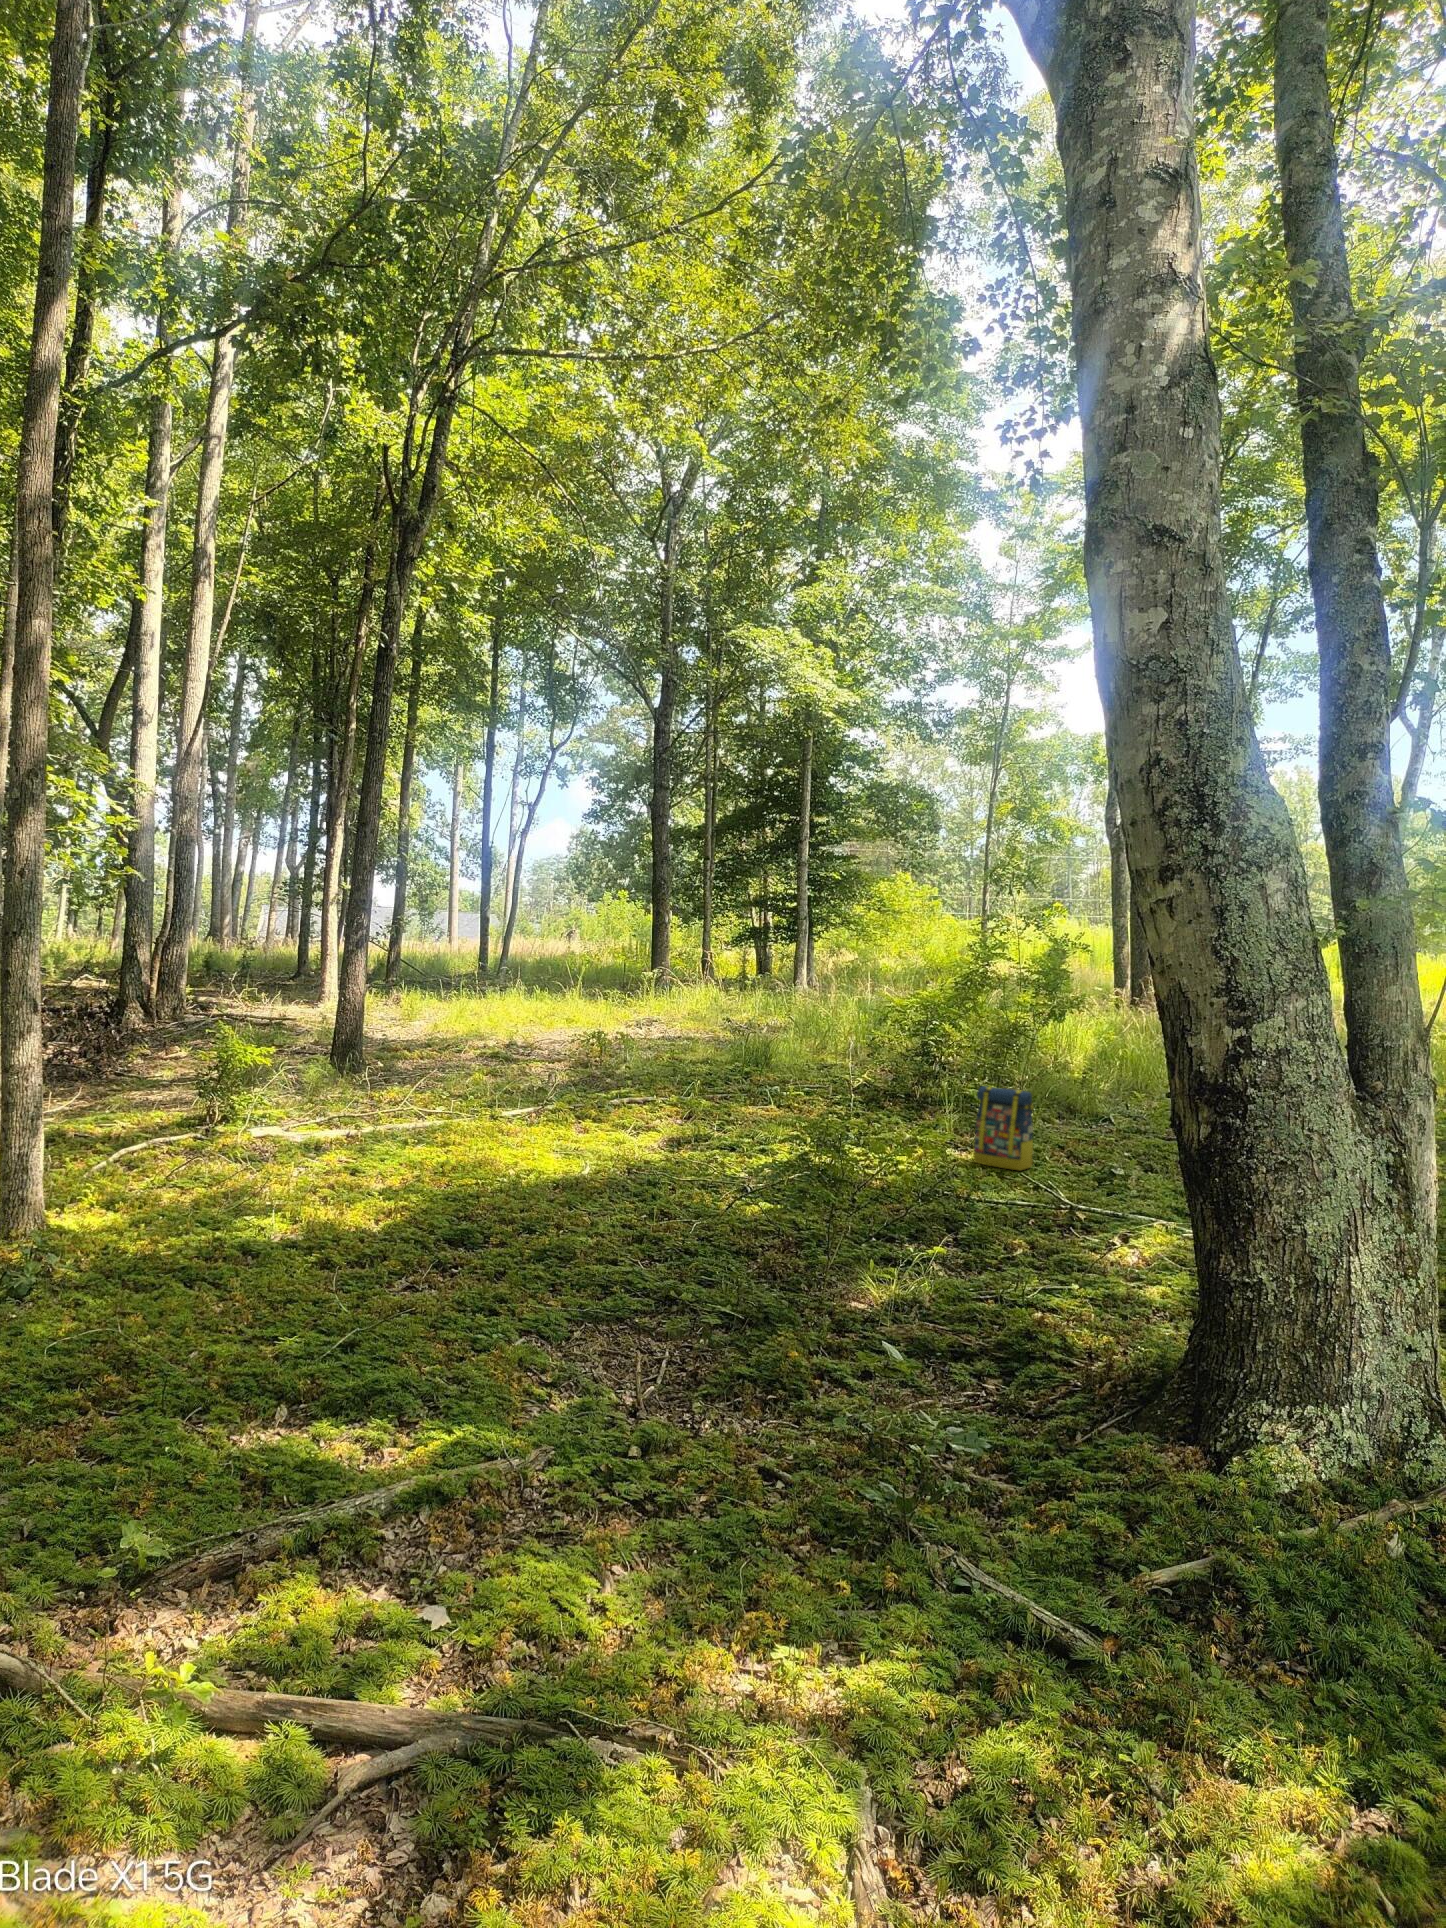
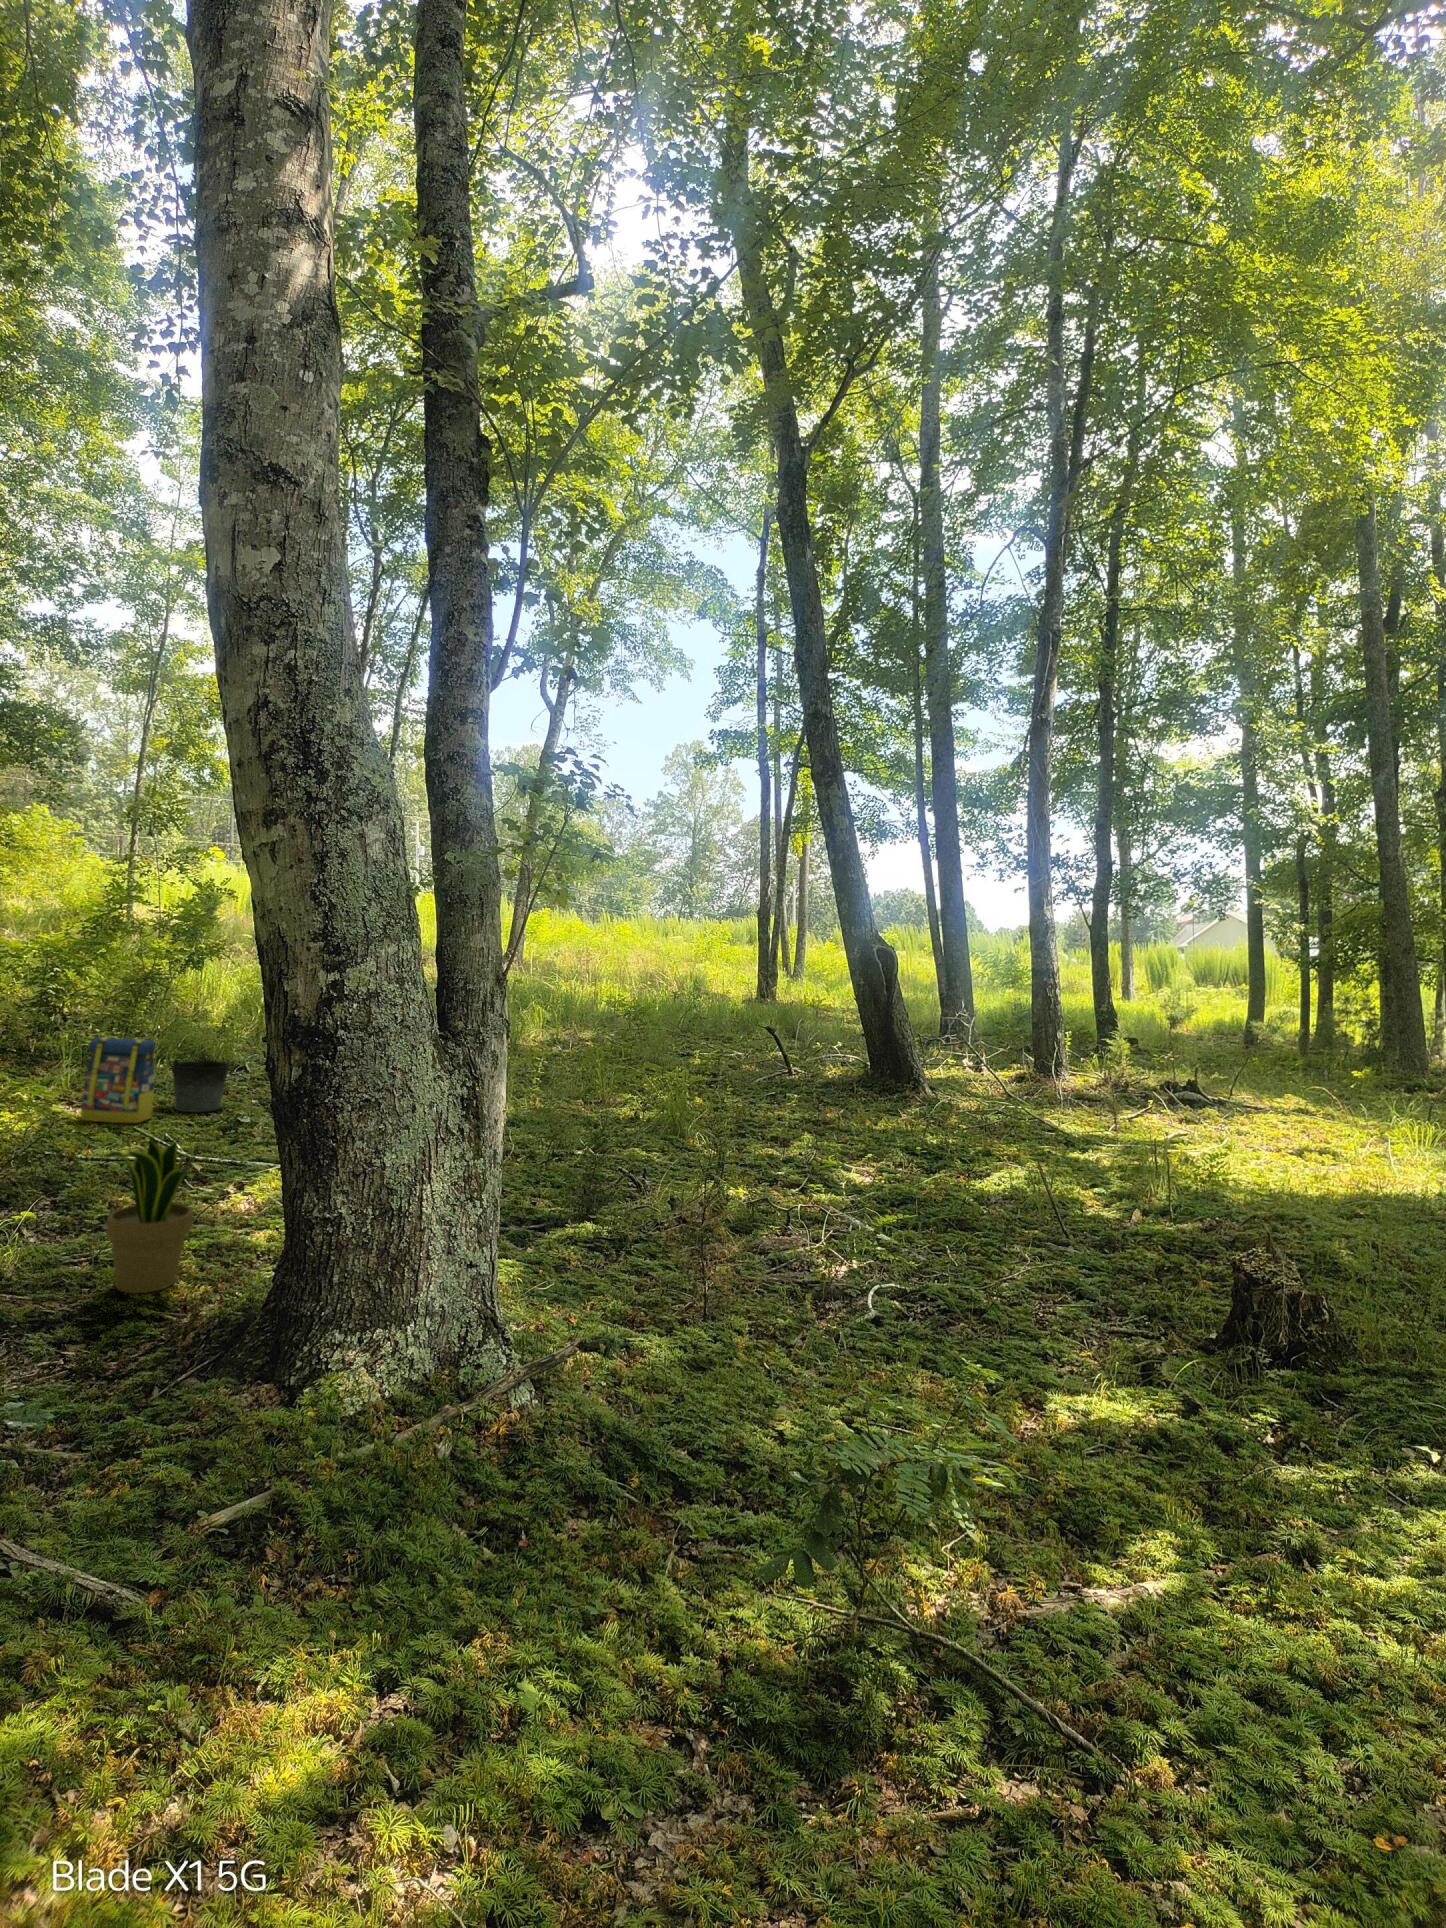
bucket: none [1042,1111,1099,1167] -> present [169,1059,229,1112]
potted plant: none [1018,1180,1105,1325] -> present [103,1140,201,1293]

